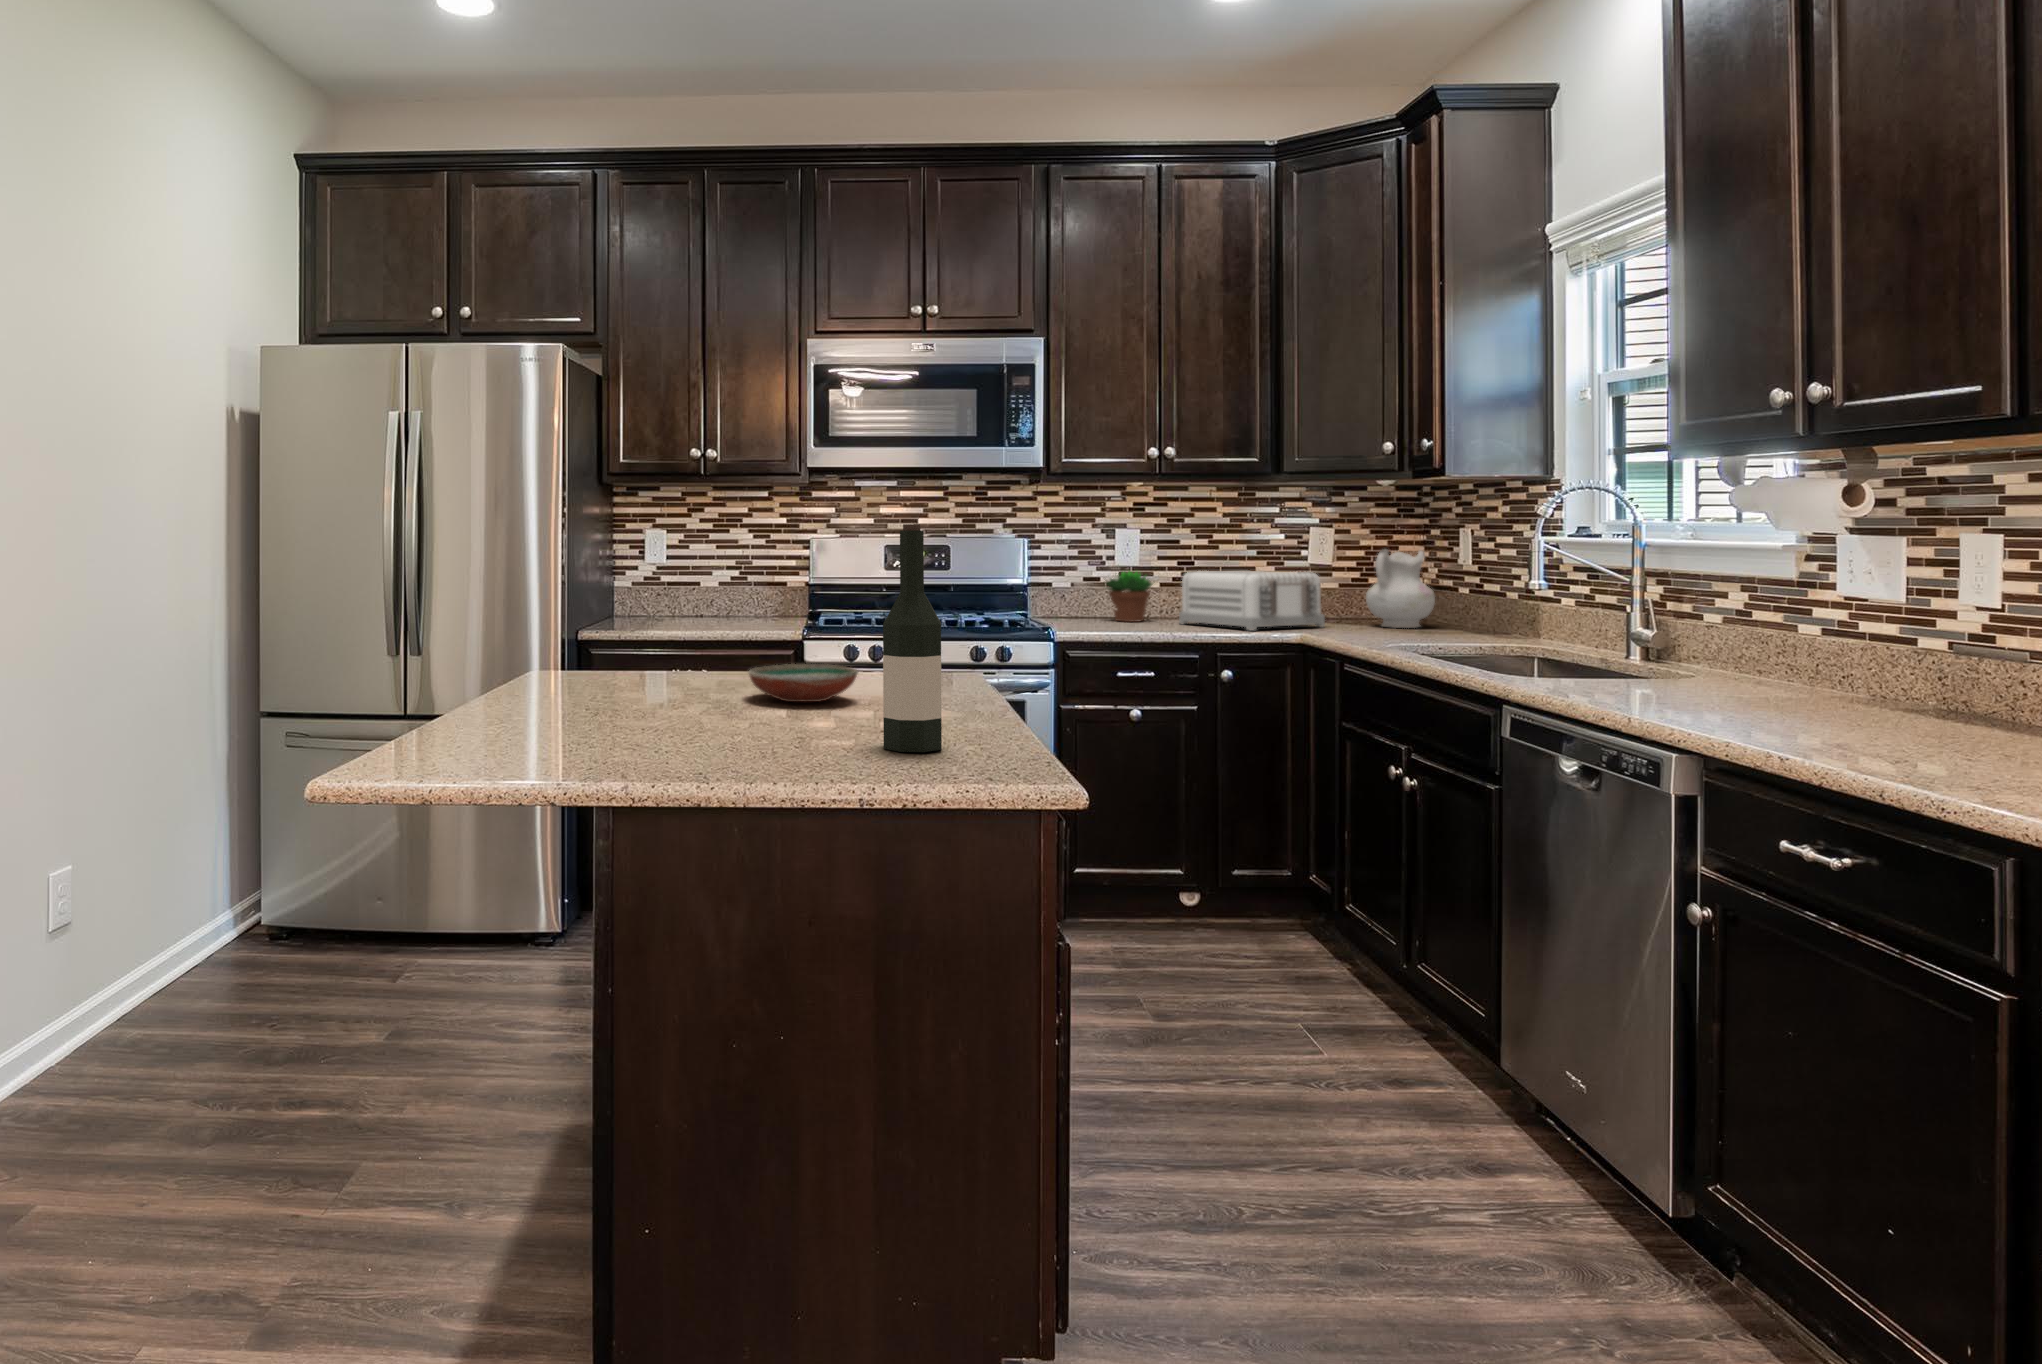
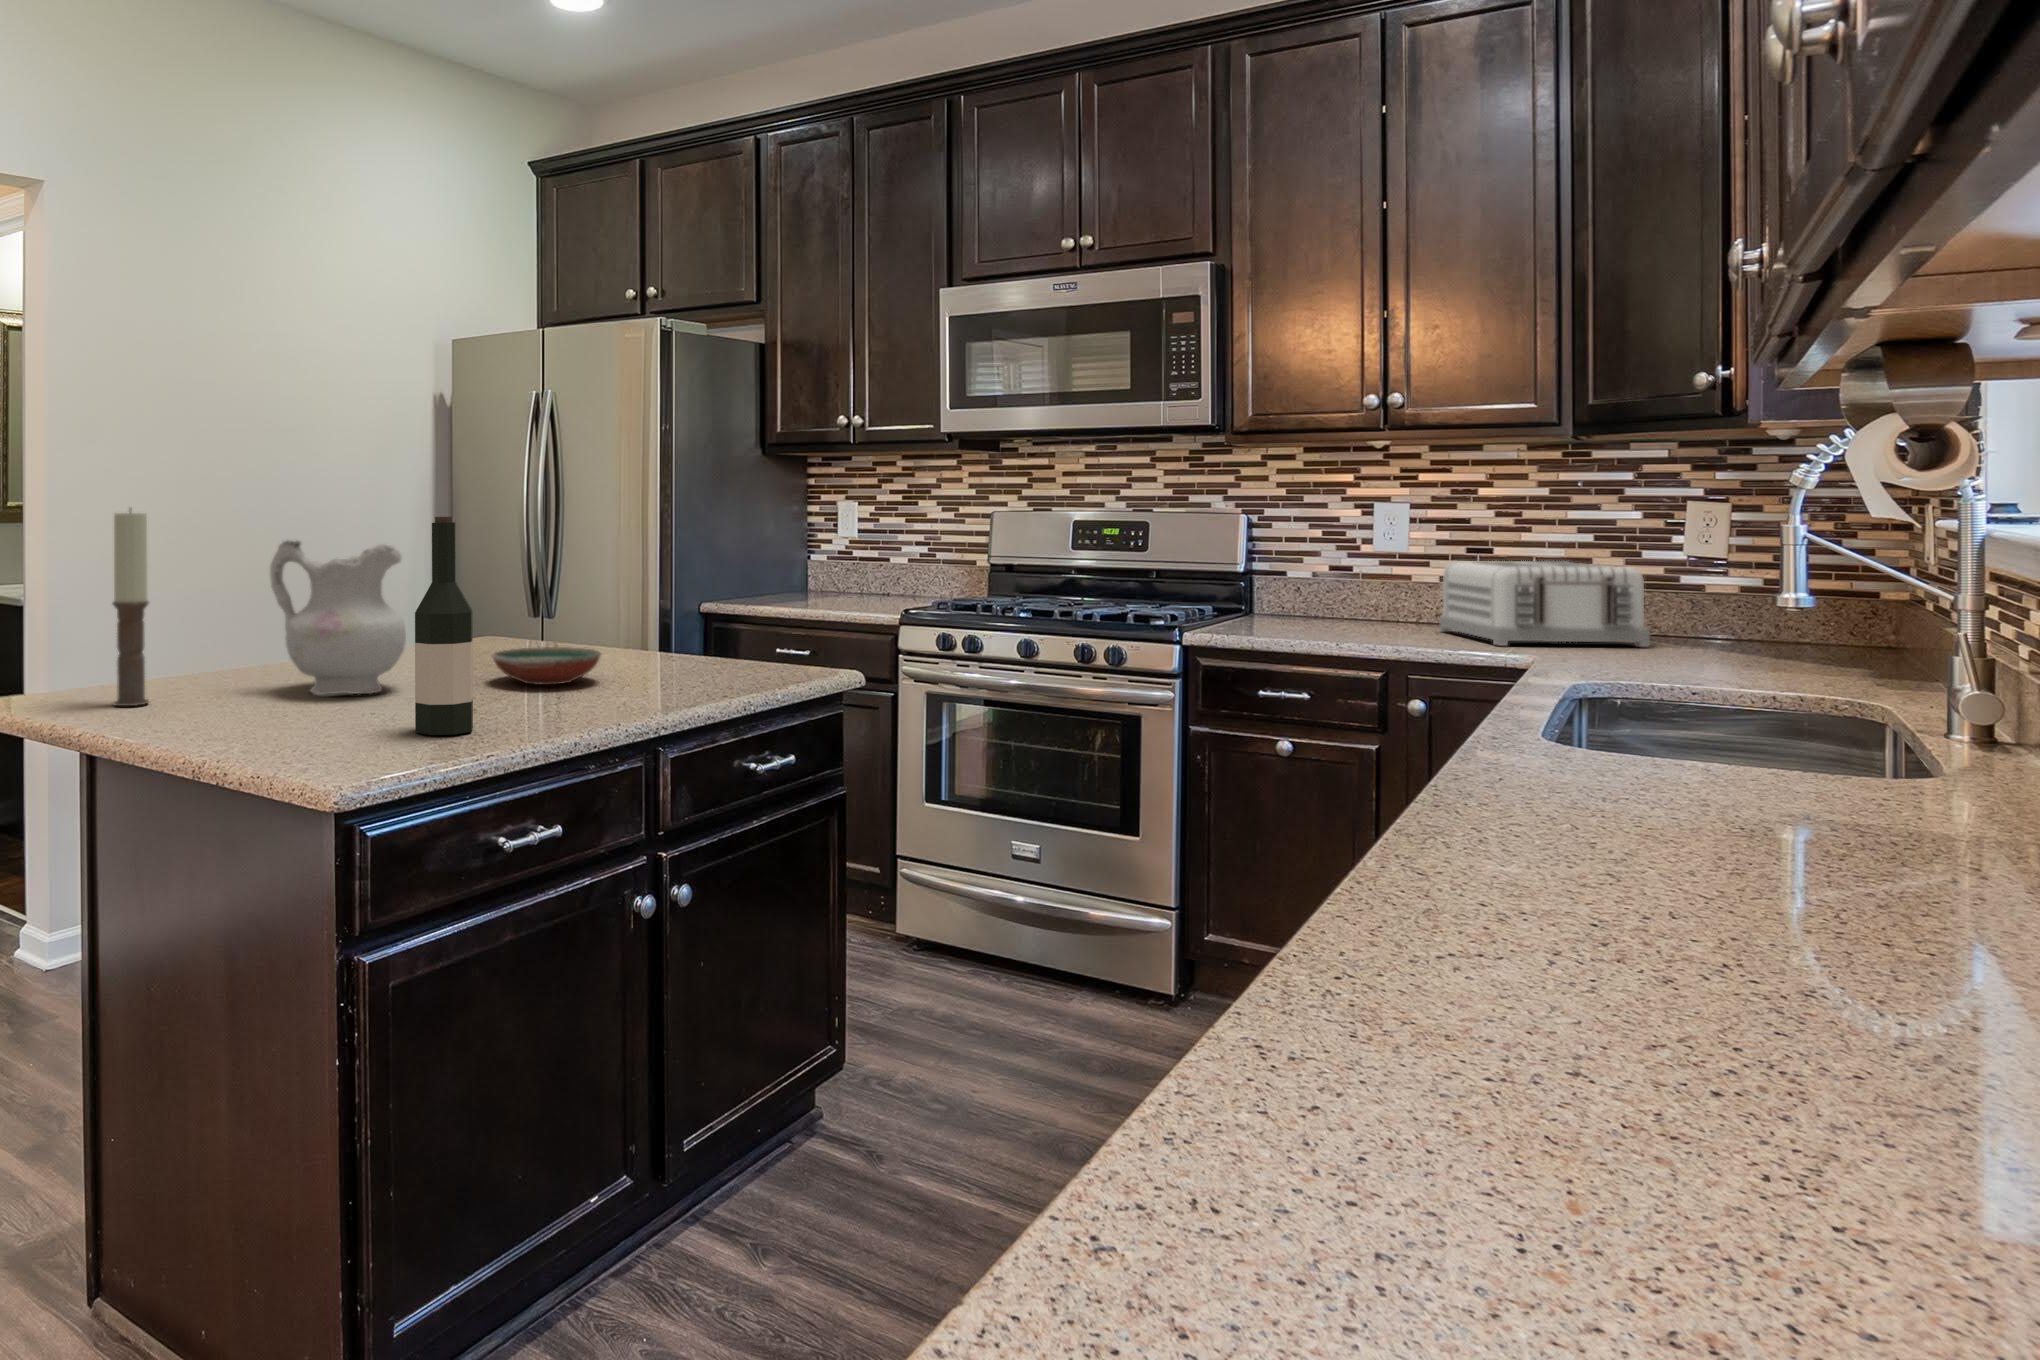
candle: none [484,513,526,760] -> present [113,512,149,706]
ceramic pitcher: present [1366,549,1435,628] -> present [270,540,406,695]
succulent plant: present [1106,572,1153,622] -> none [1348,556,1424,625]

